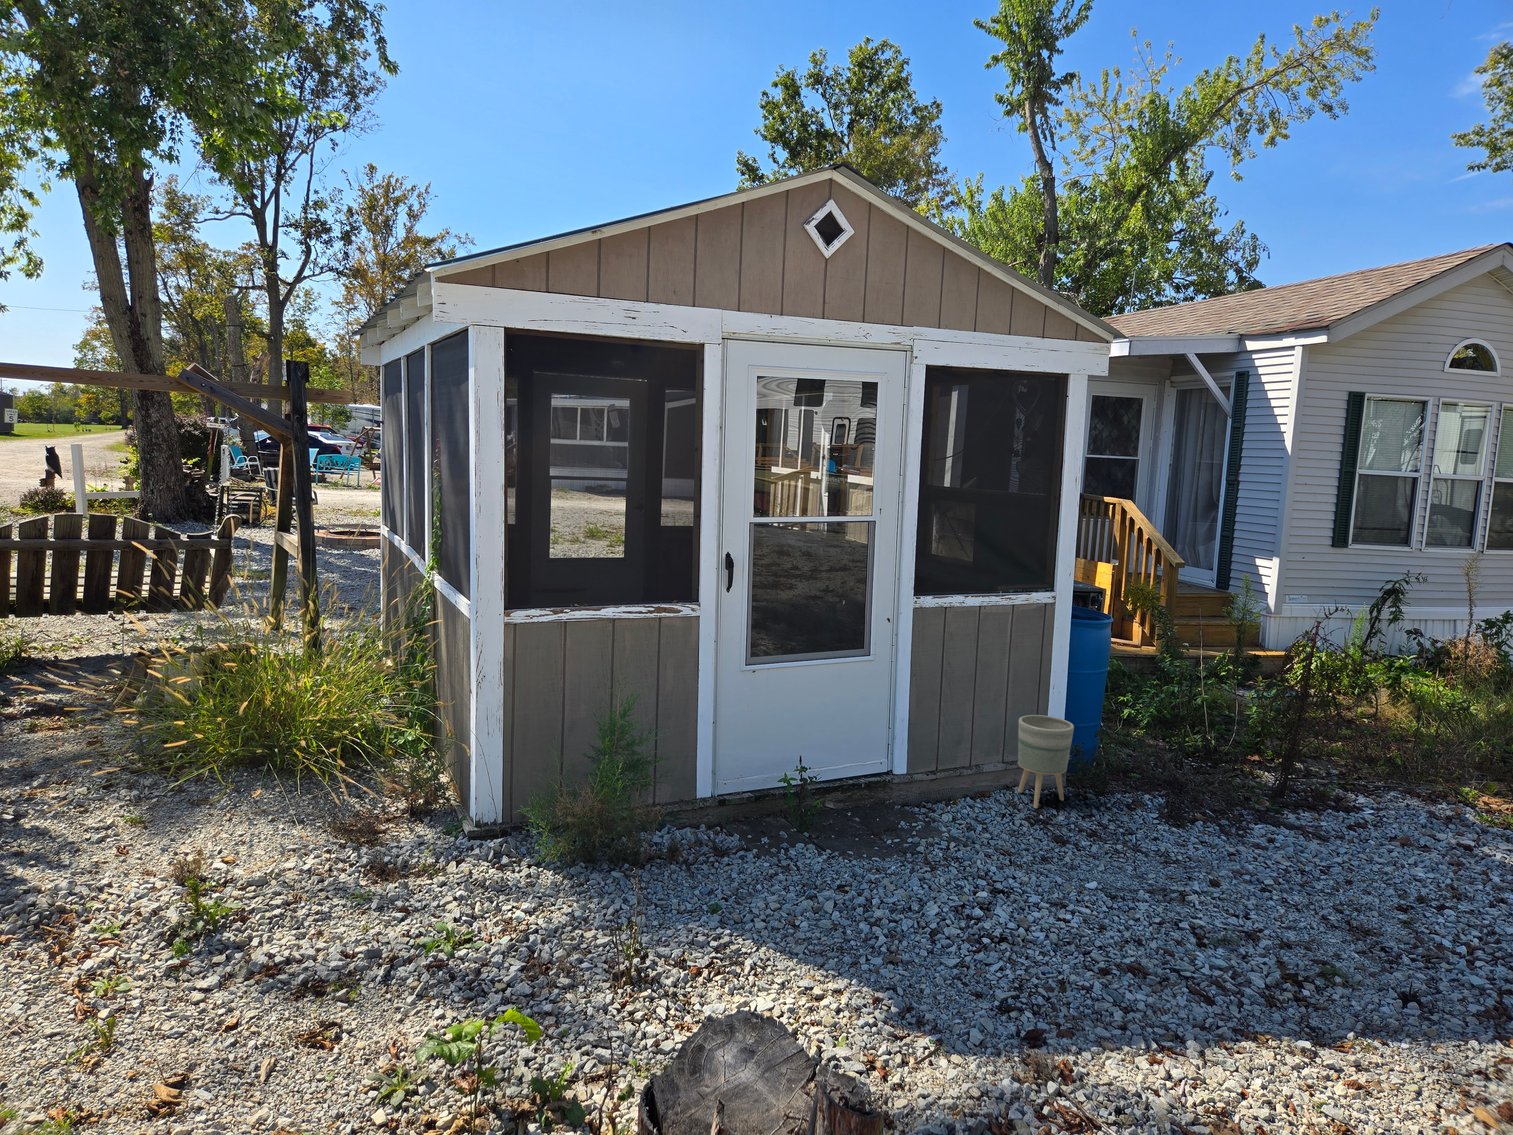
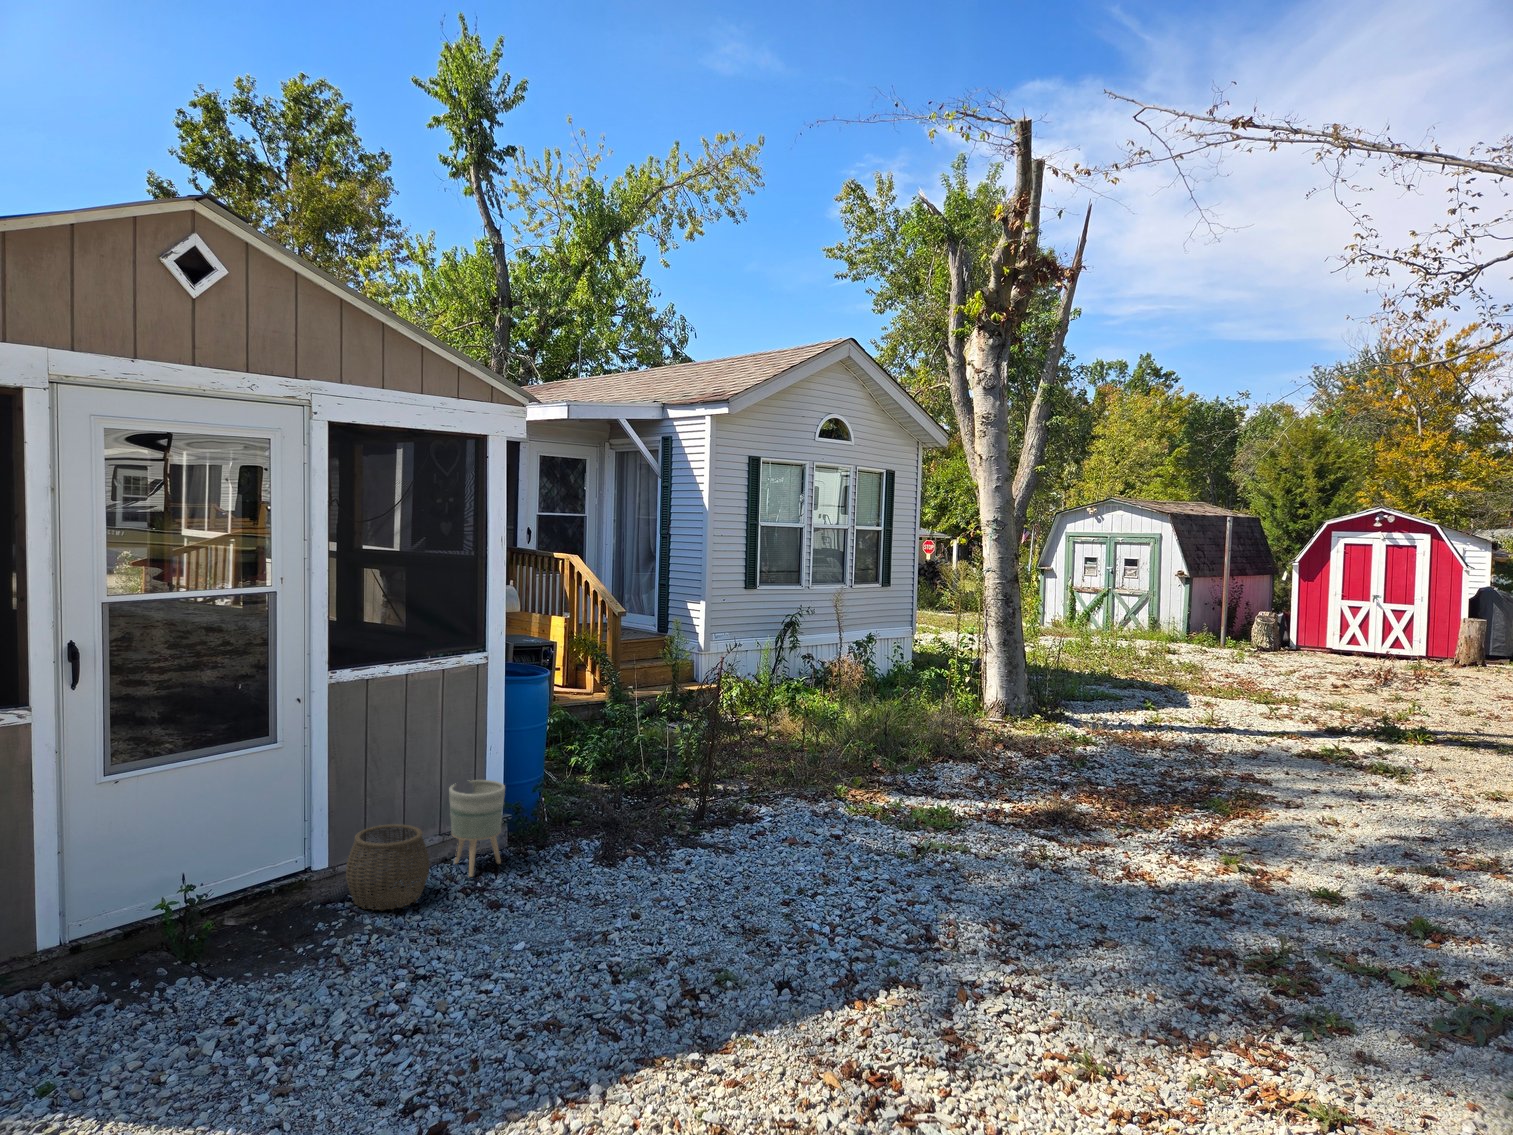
woven basket: none [925,745,1001,825] -> present [346,824,430,910]

